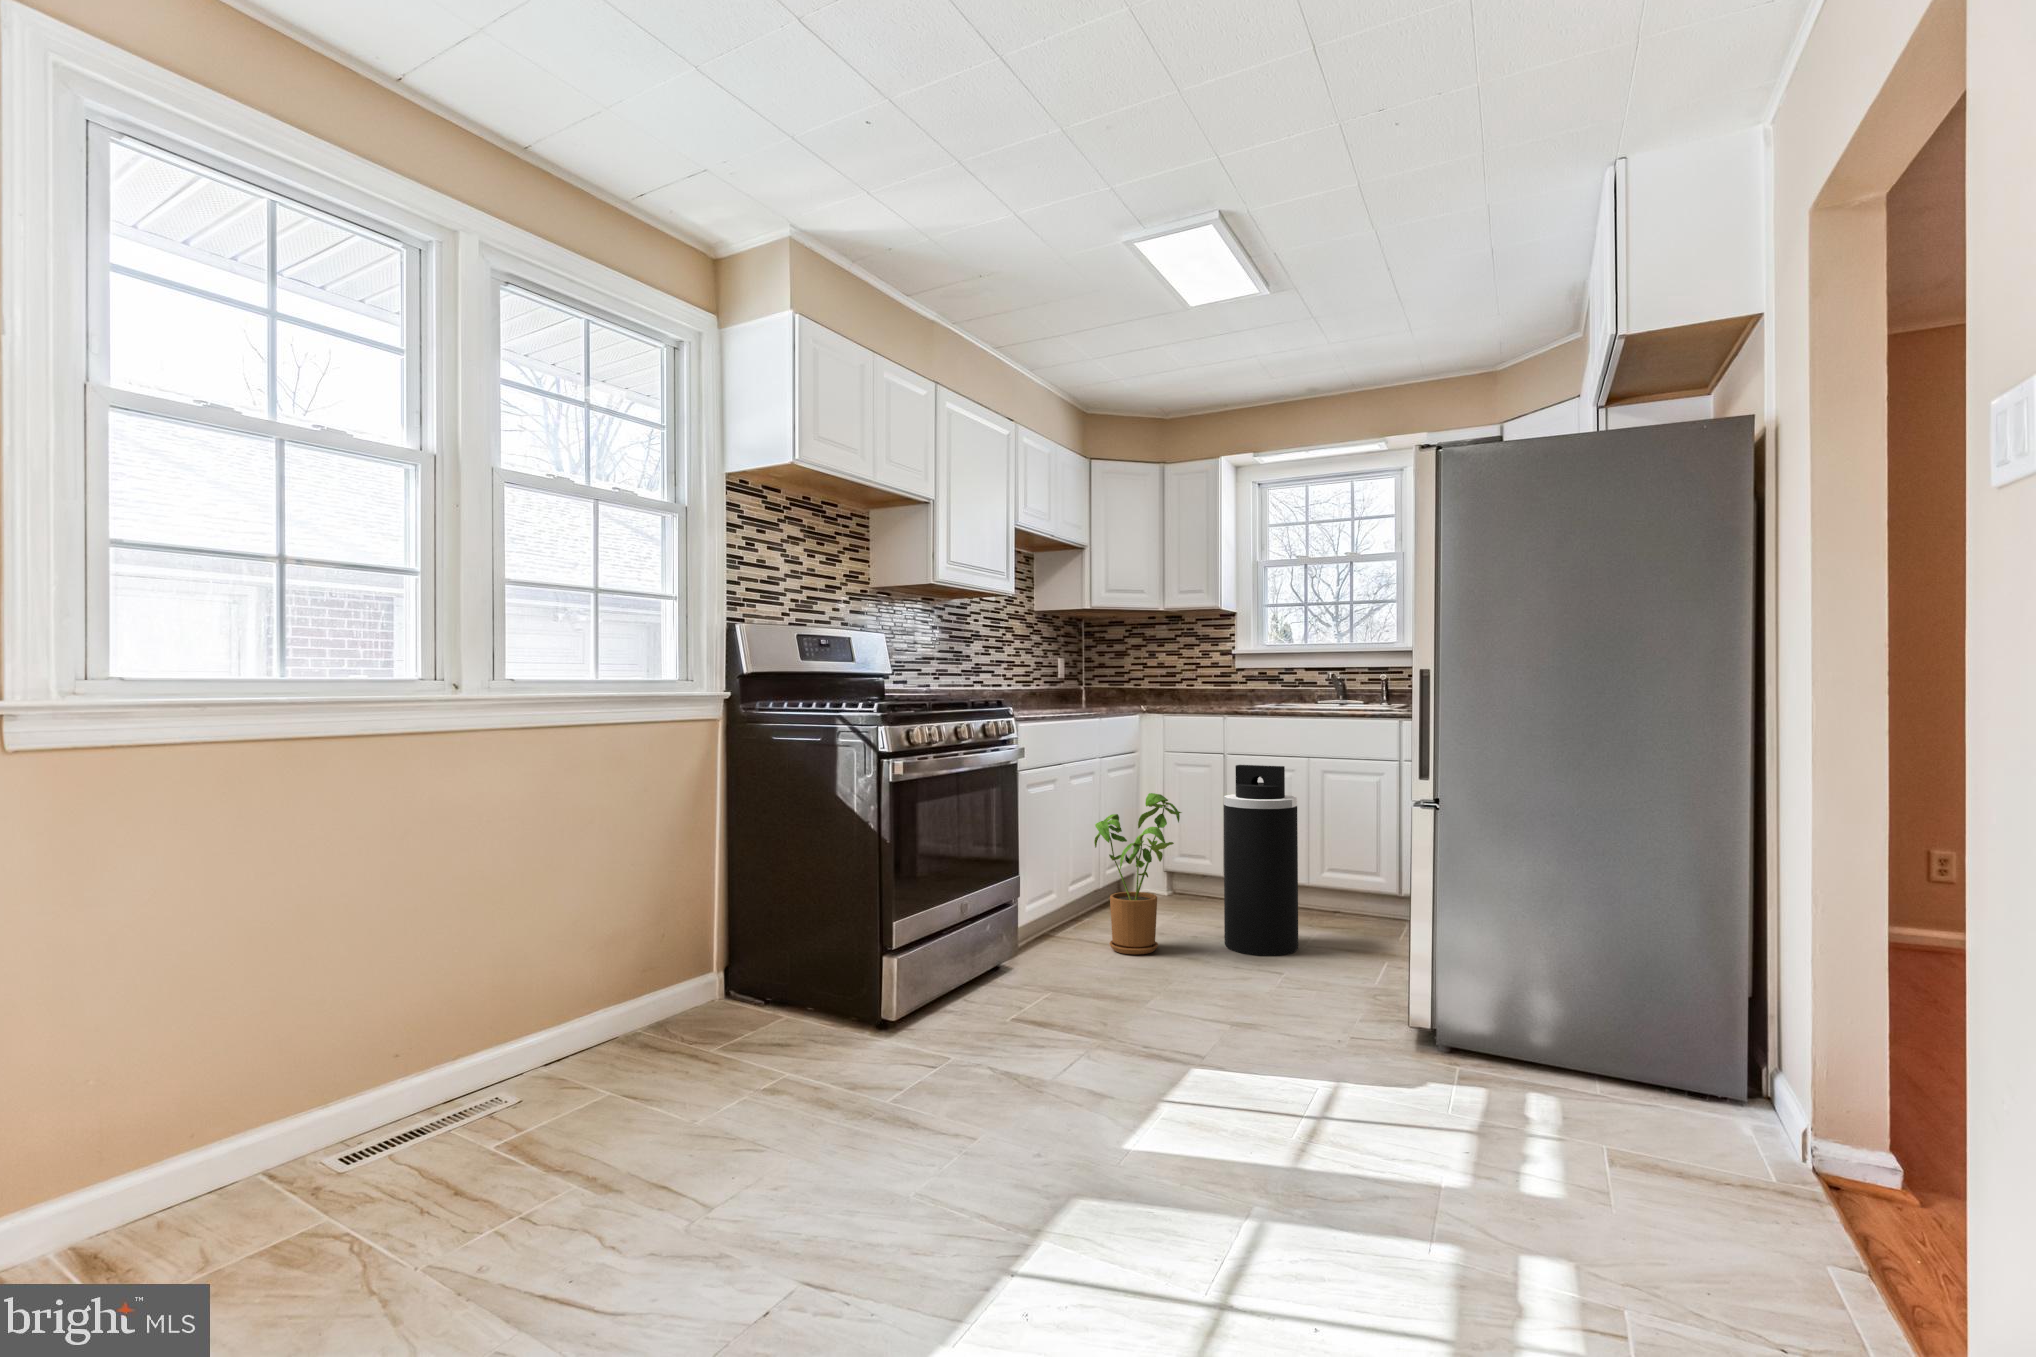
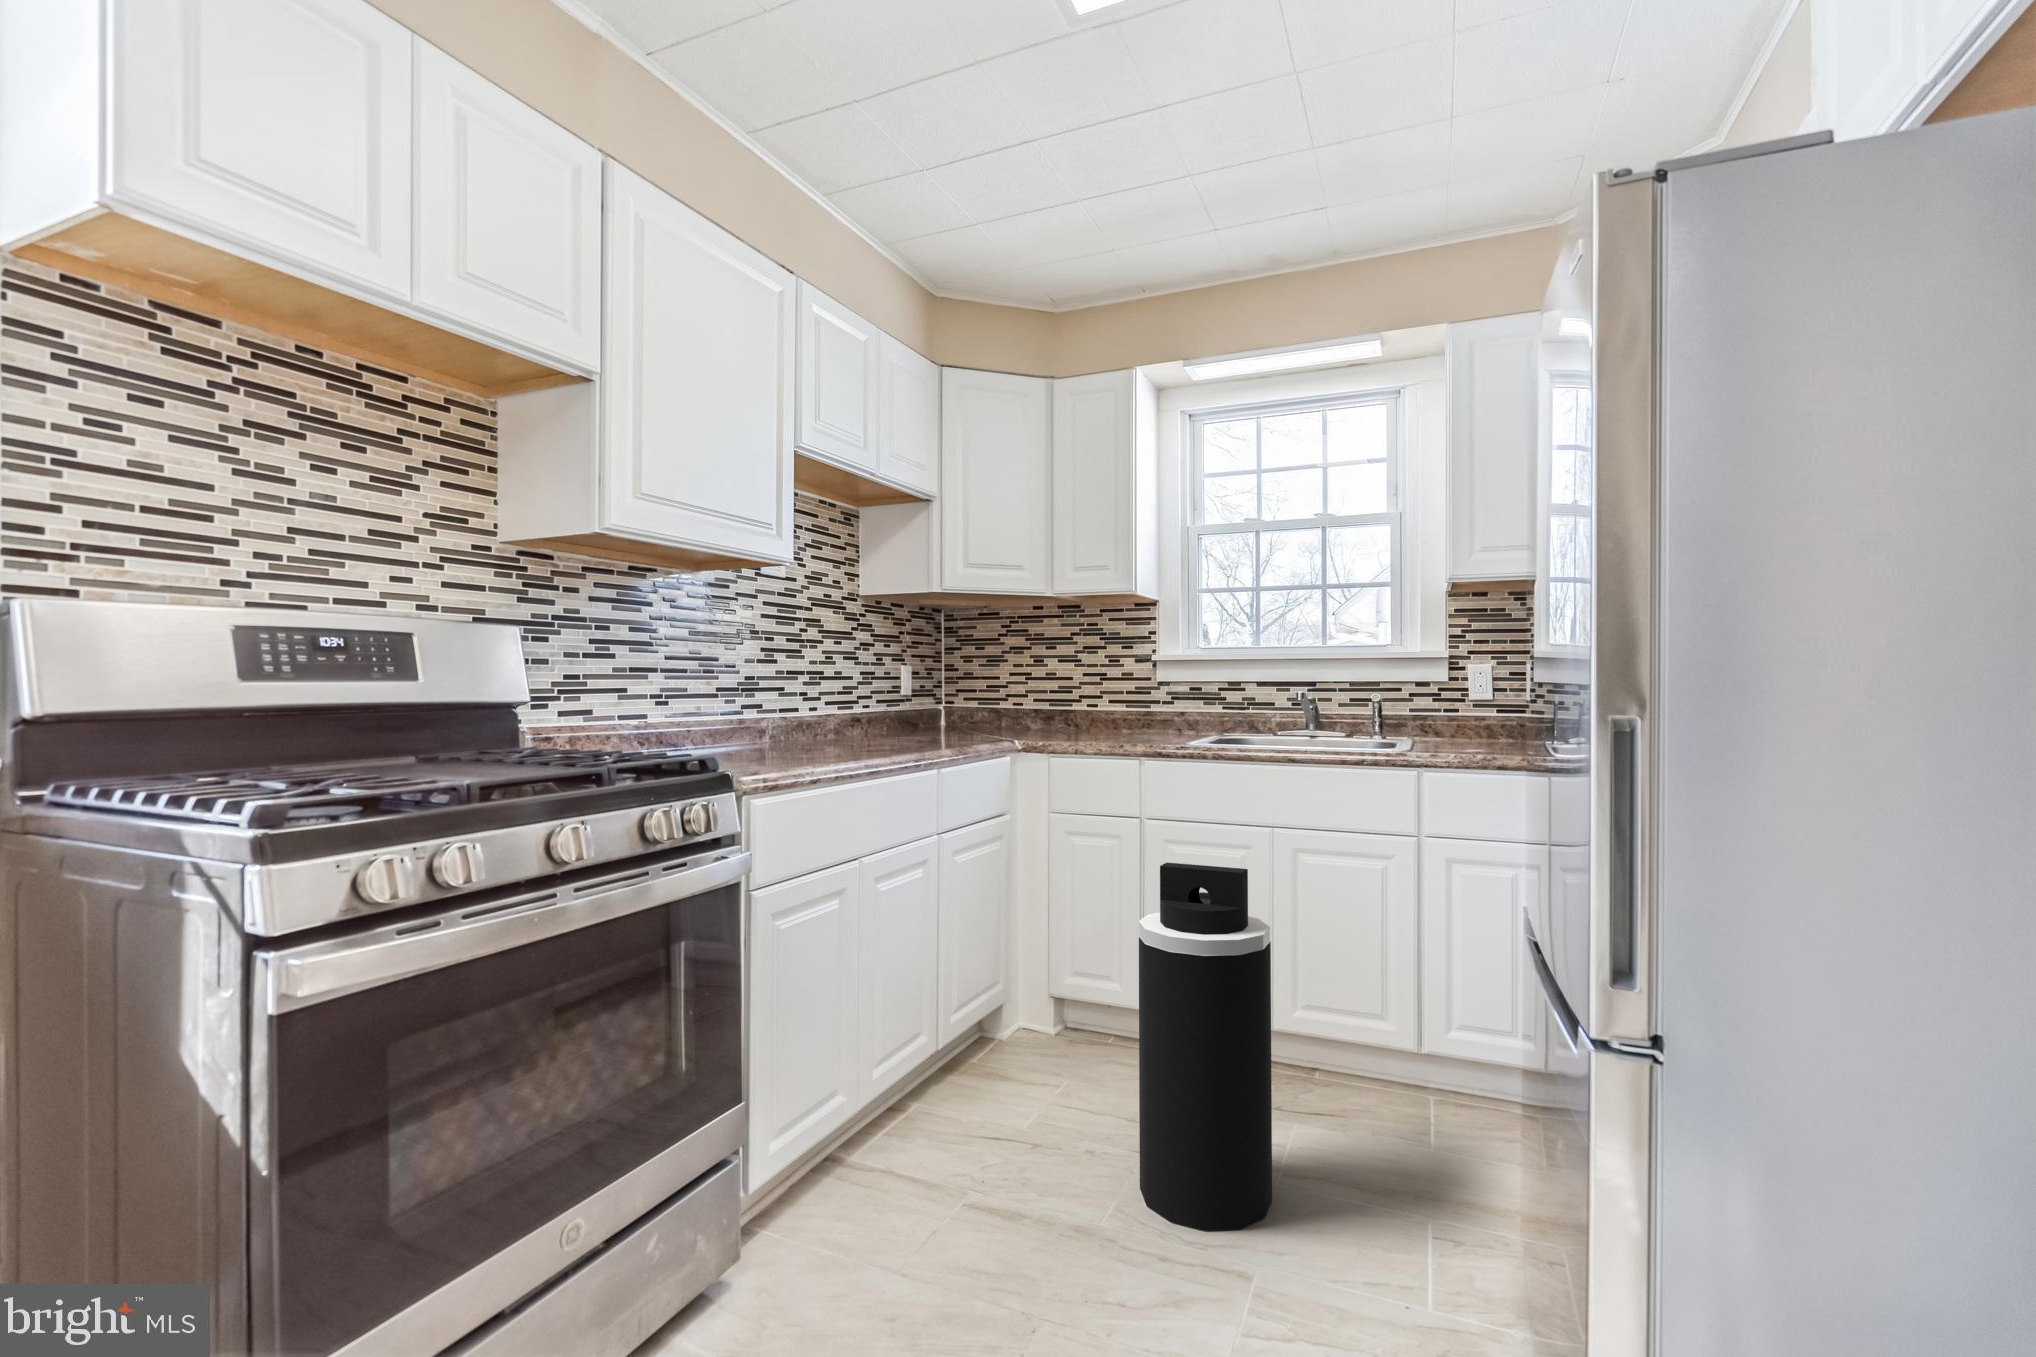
house plant: present [1094,793,1182,955] -> none [905,921,1065,1234]

